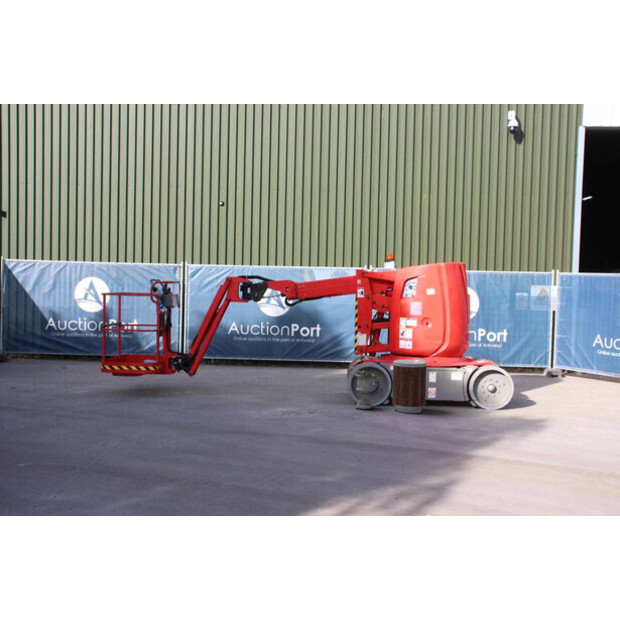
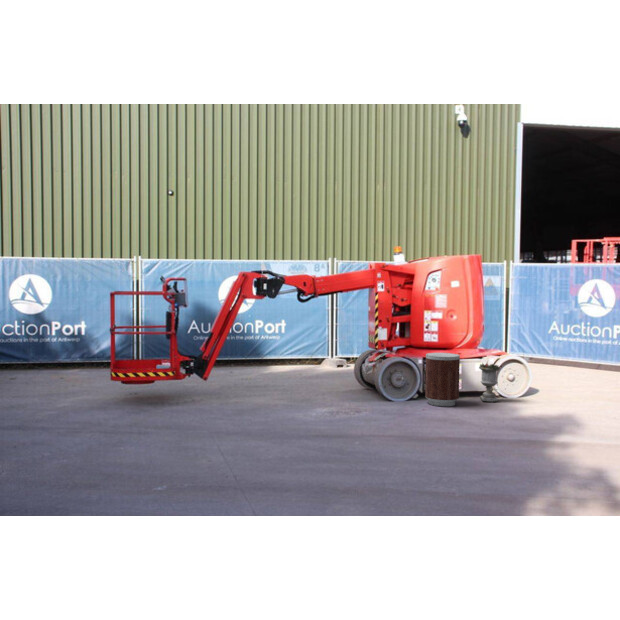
planter: present [355,370,375,409] -> present [479,363,500,402]

